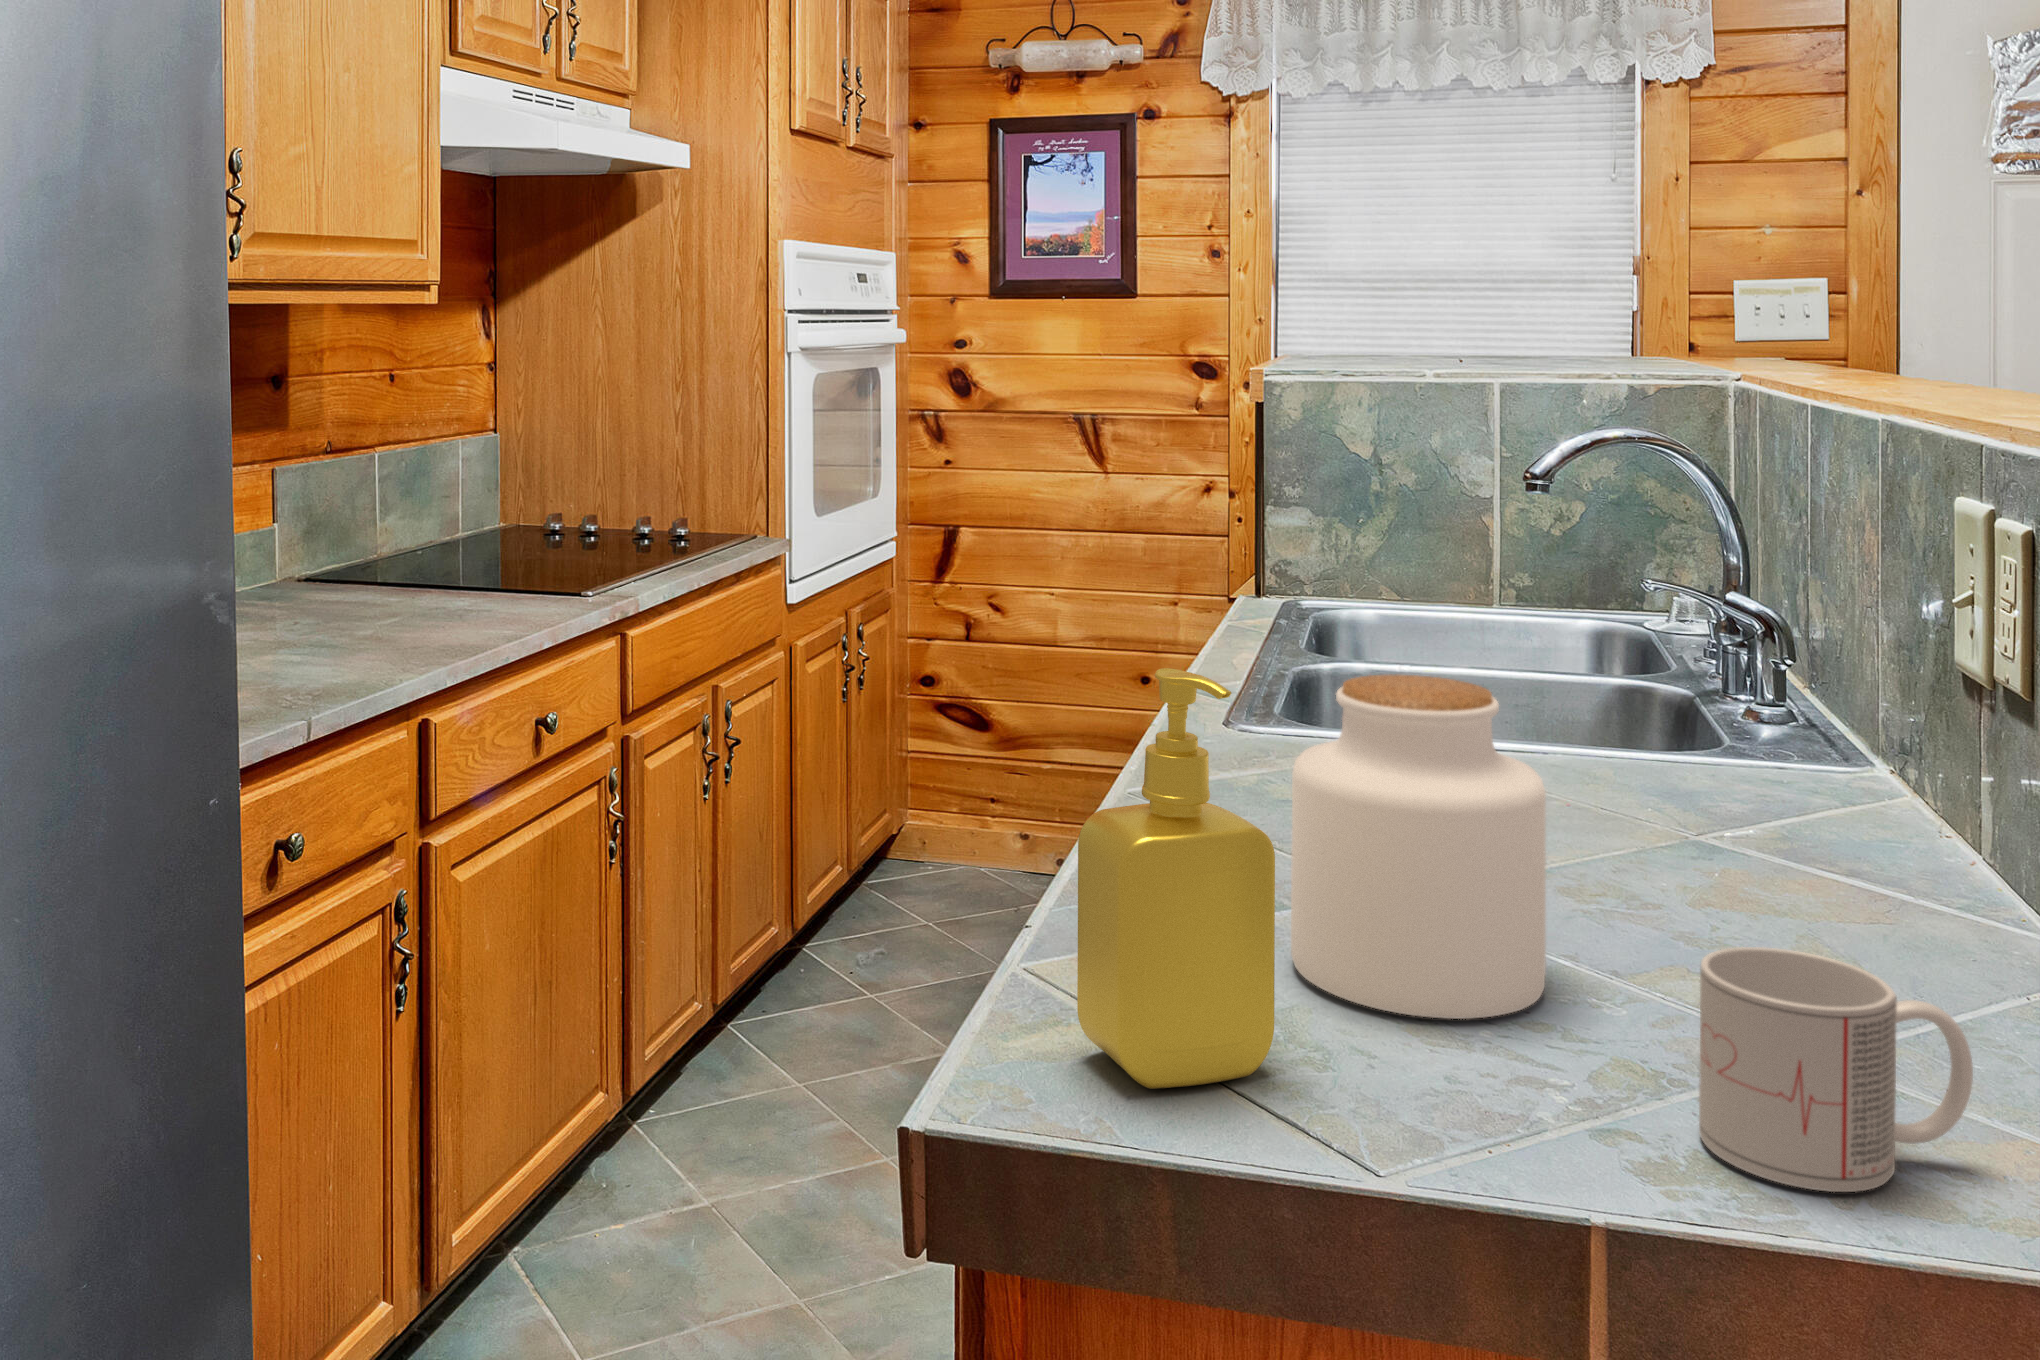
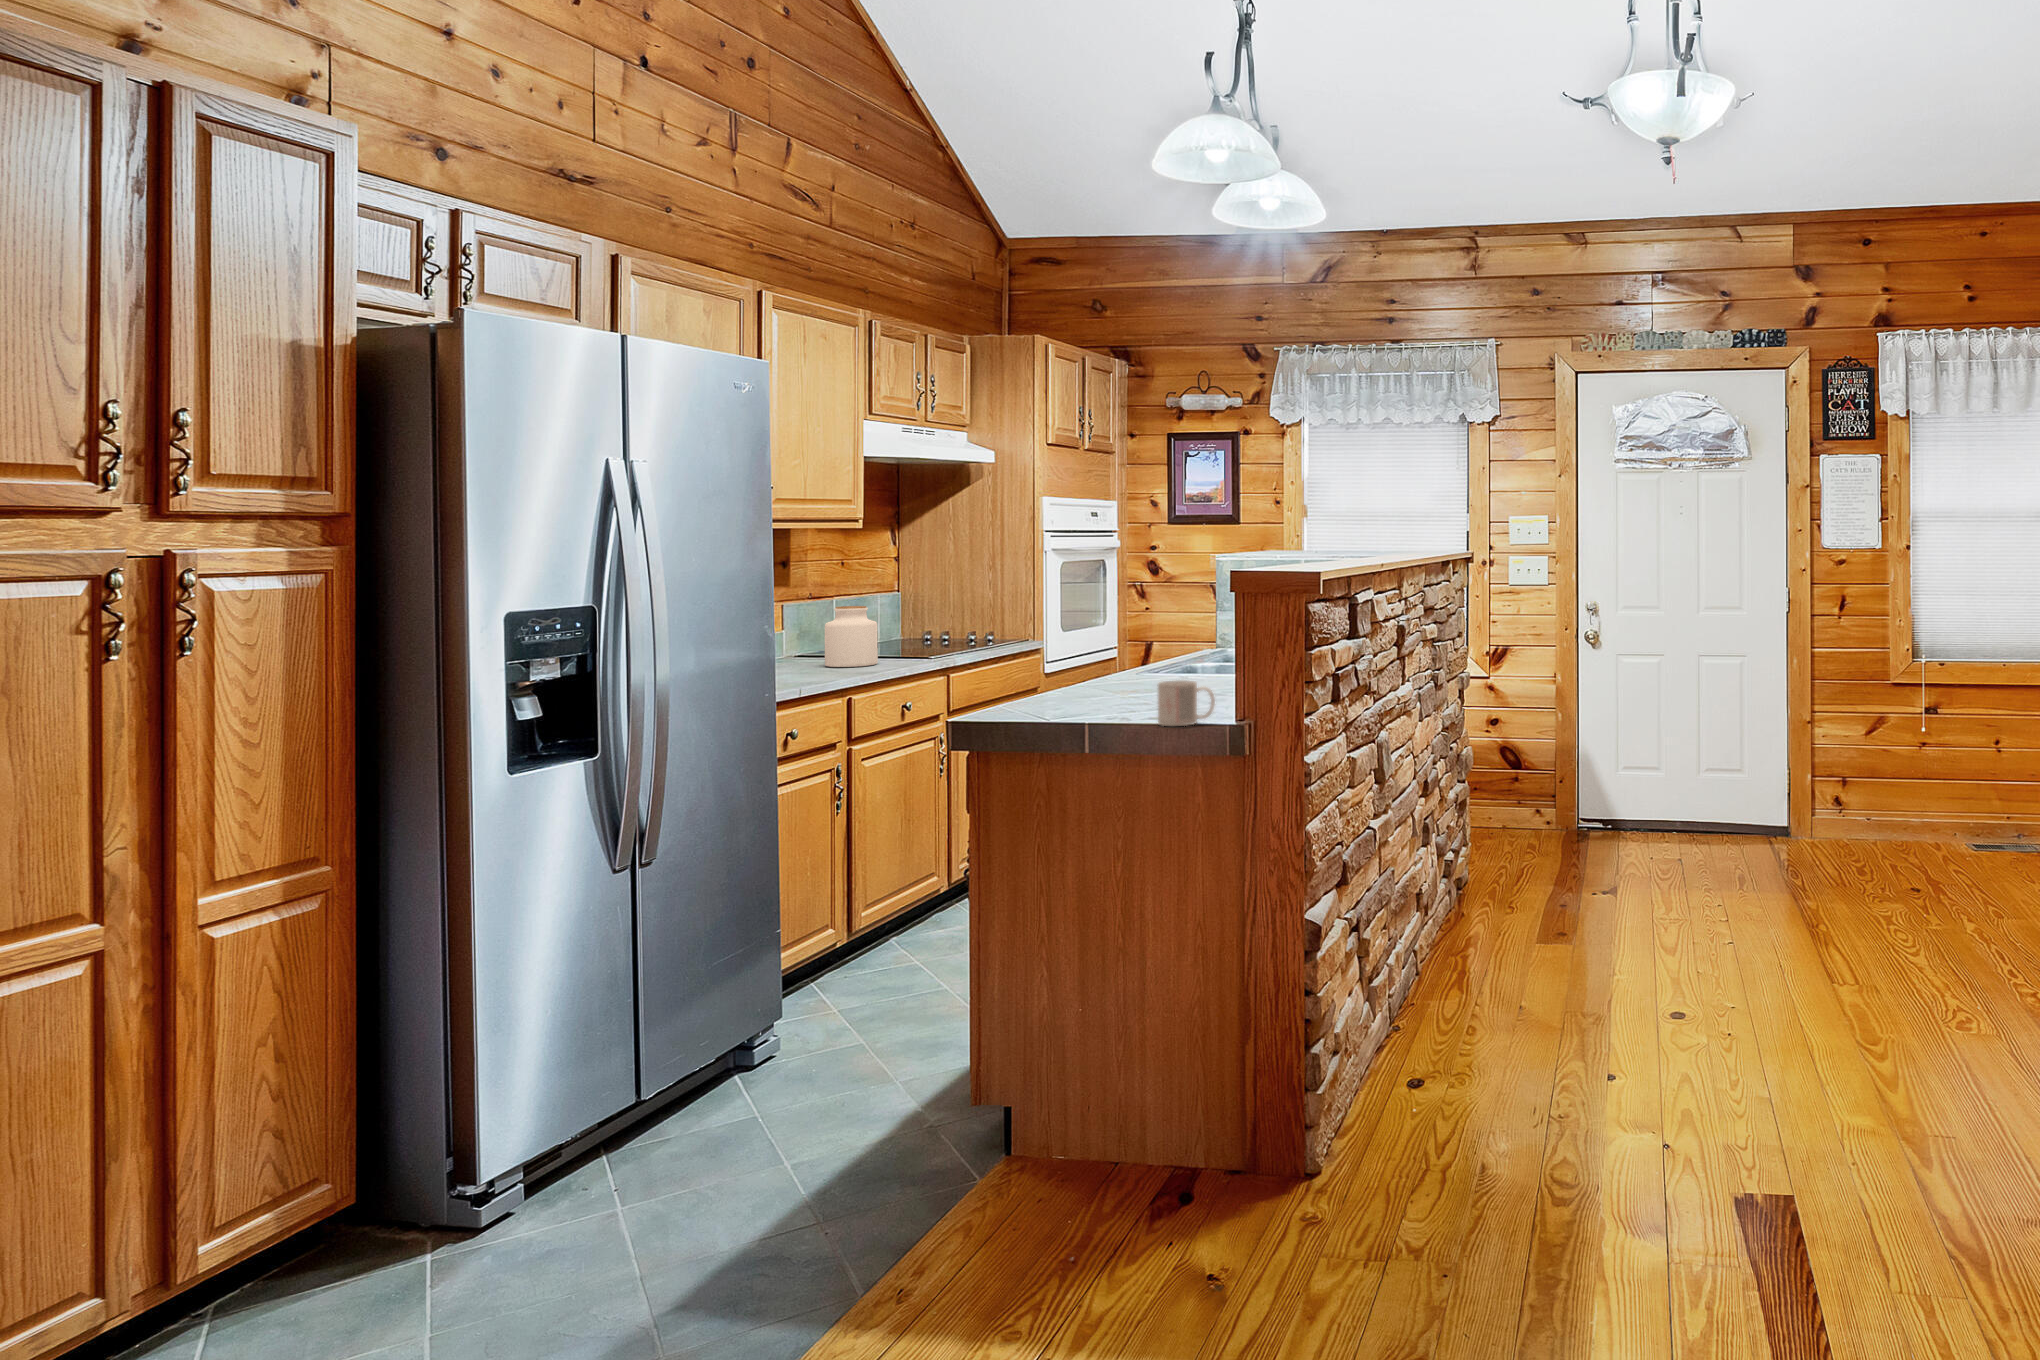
soap dispenser: present [1077,668,1275,1089] -> none [1021,620,1070,724]
jar: present [1291,674,1546,1019] -> present [825,606,878,667]

